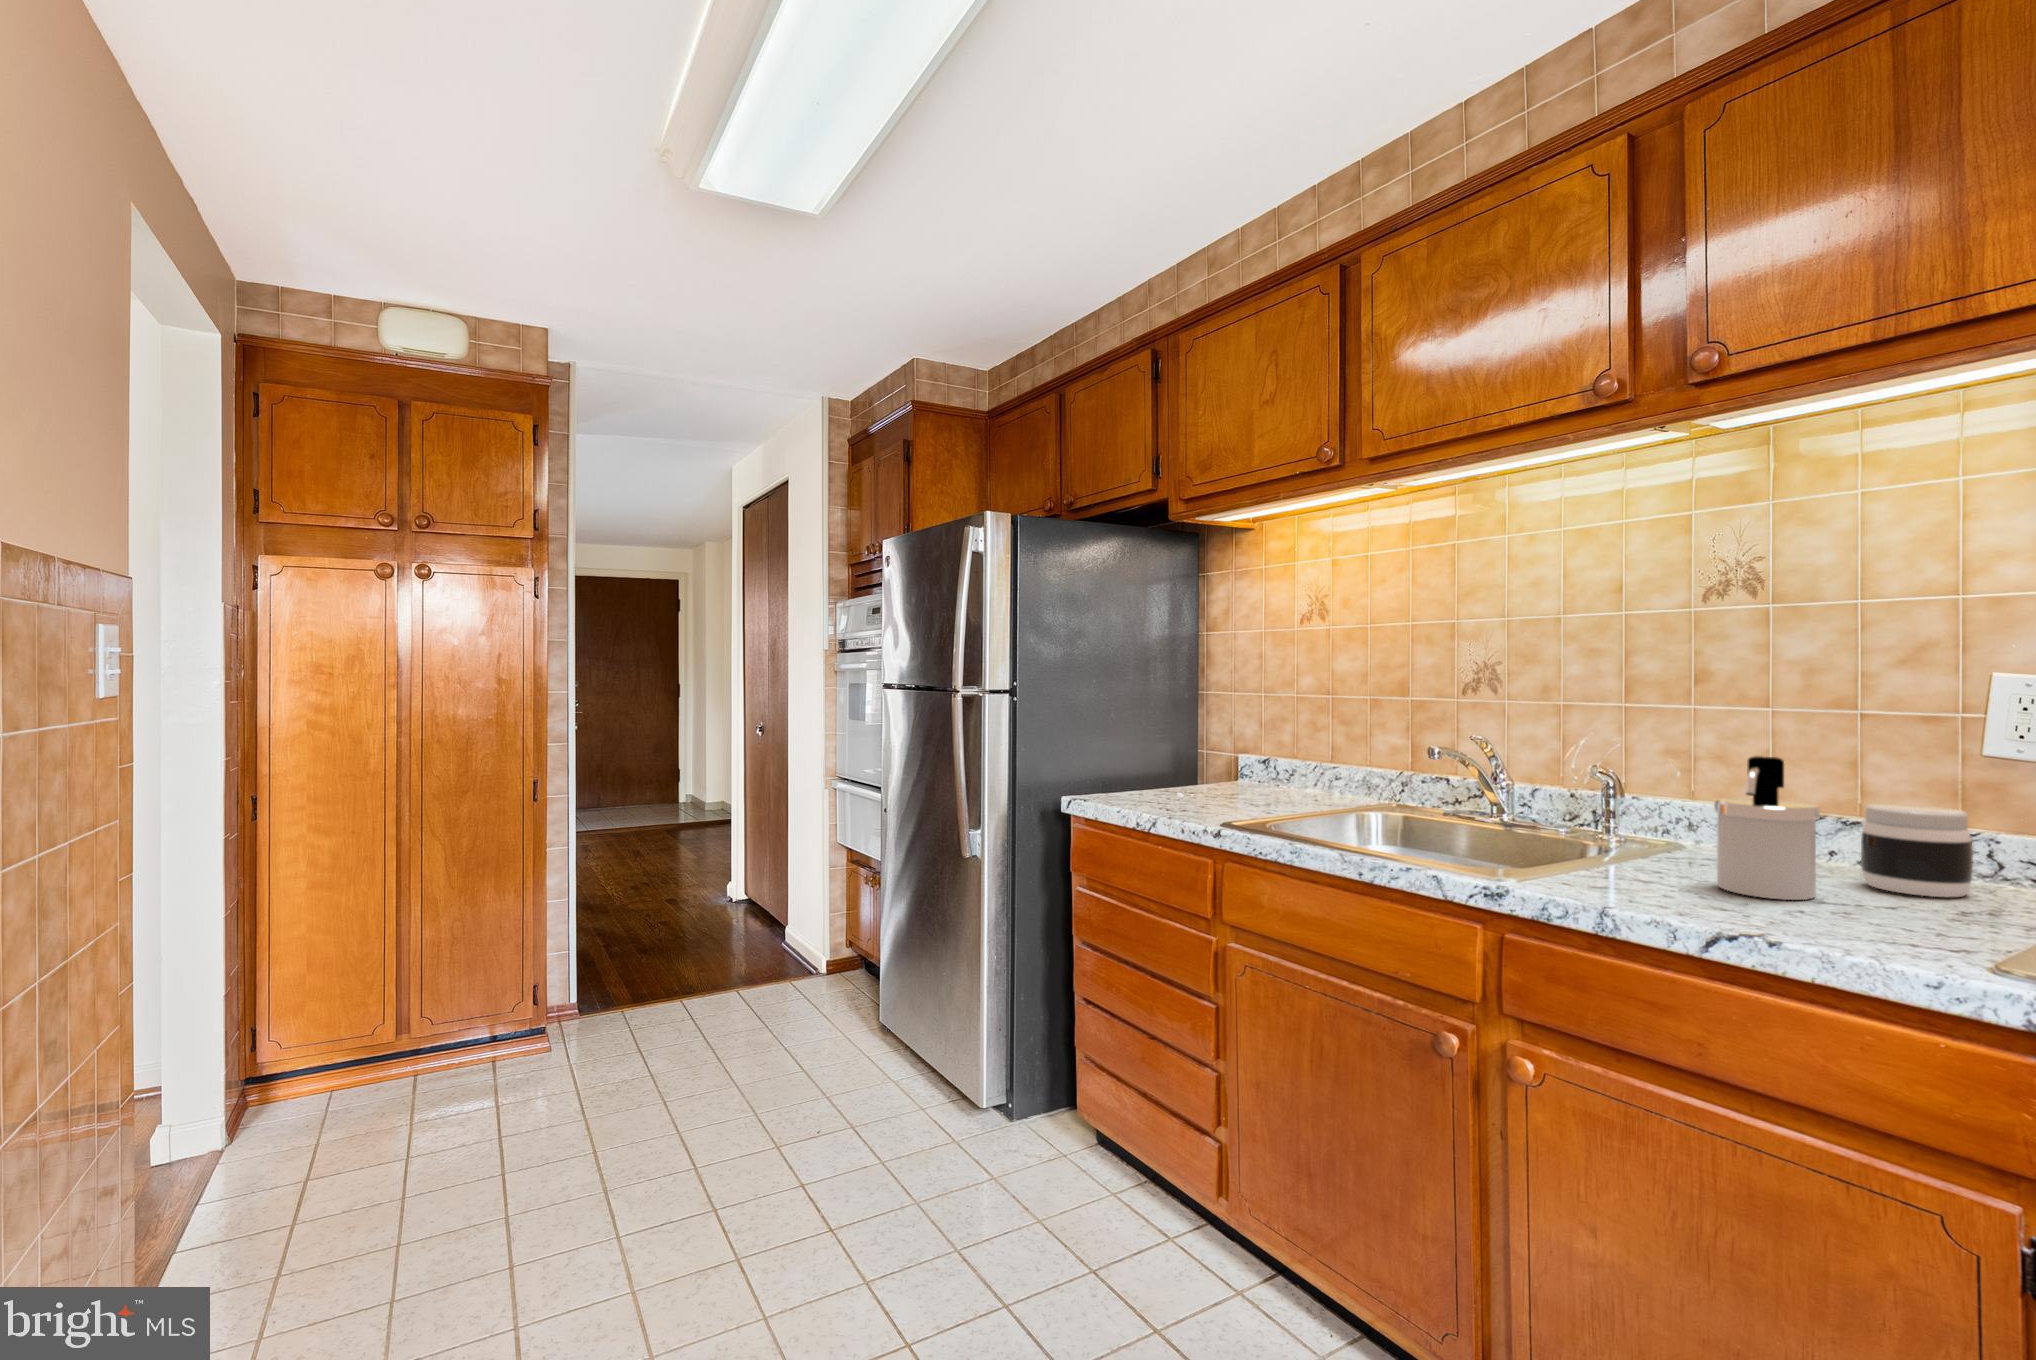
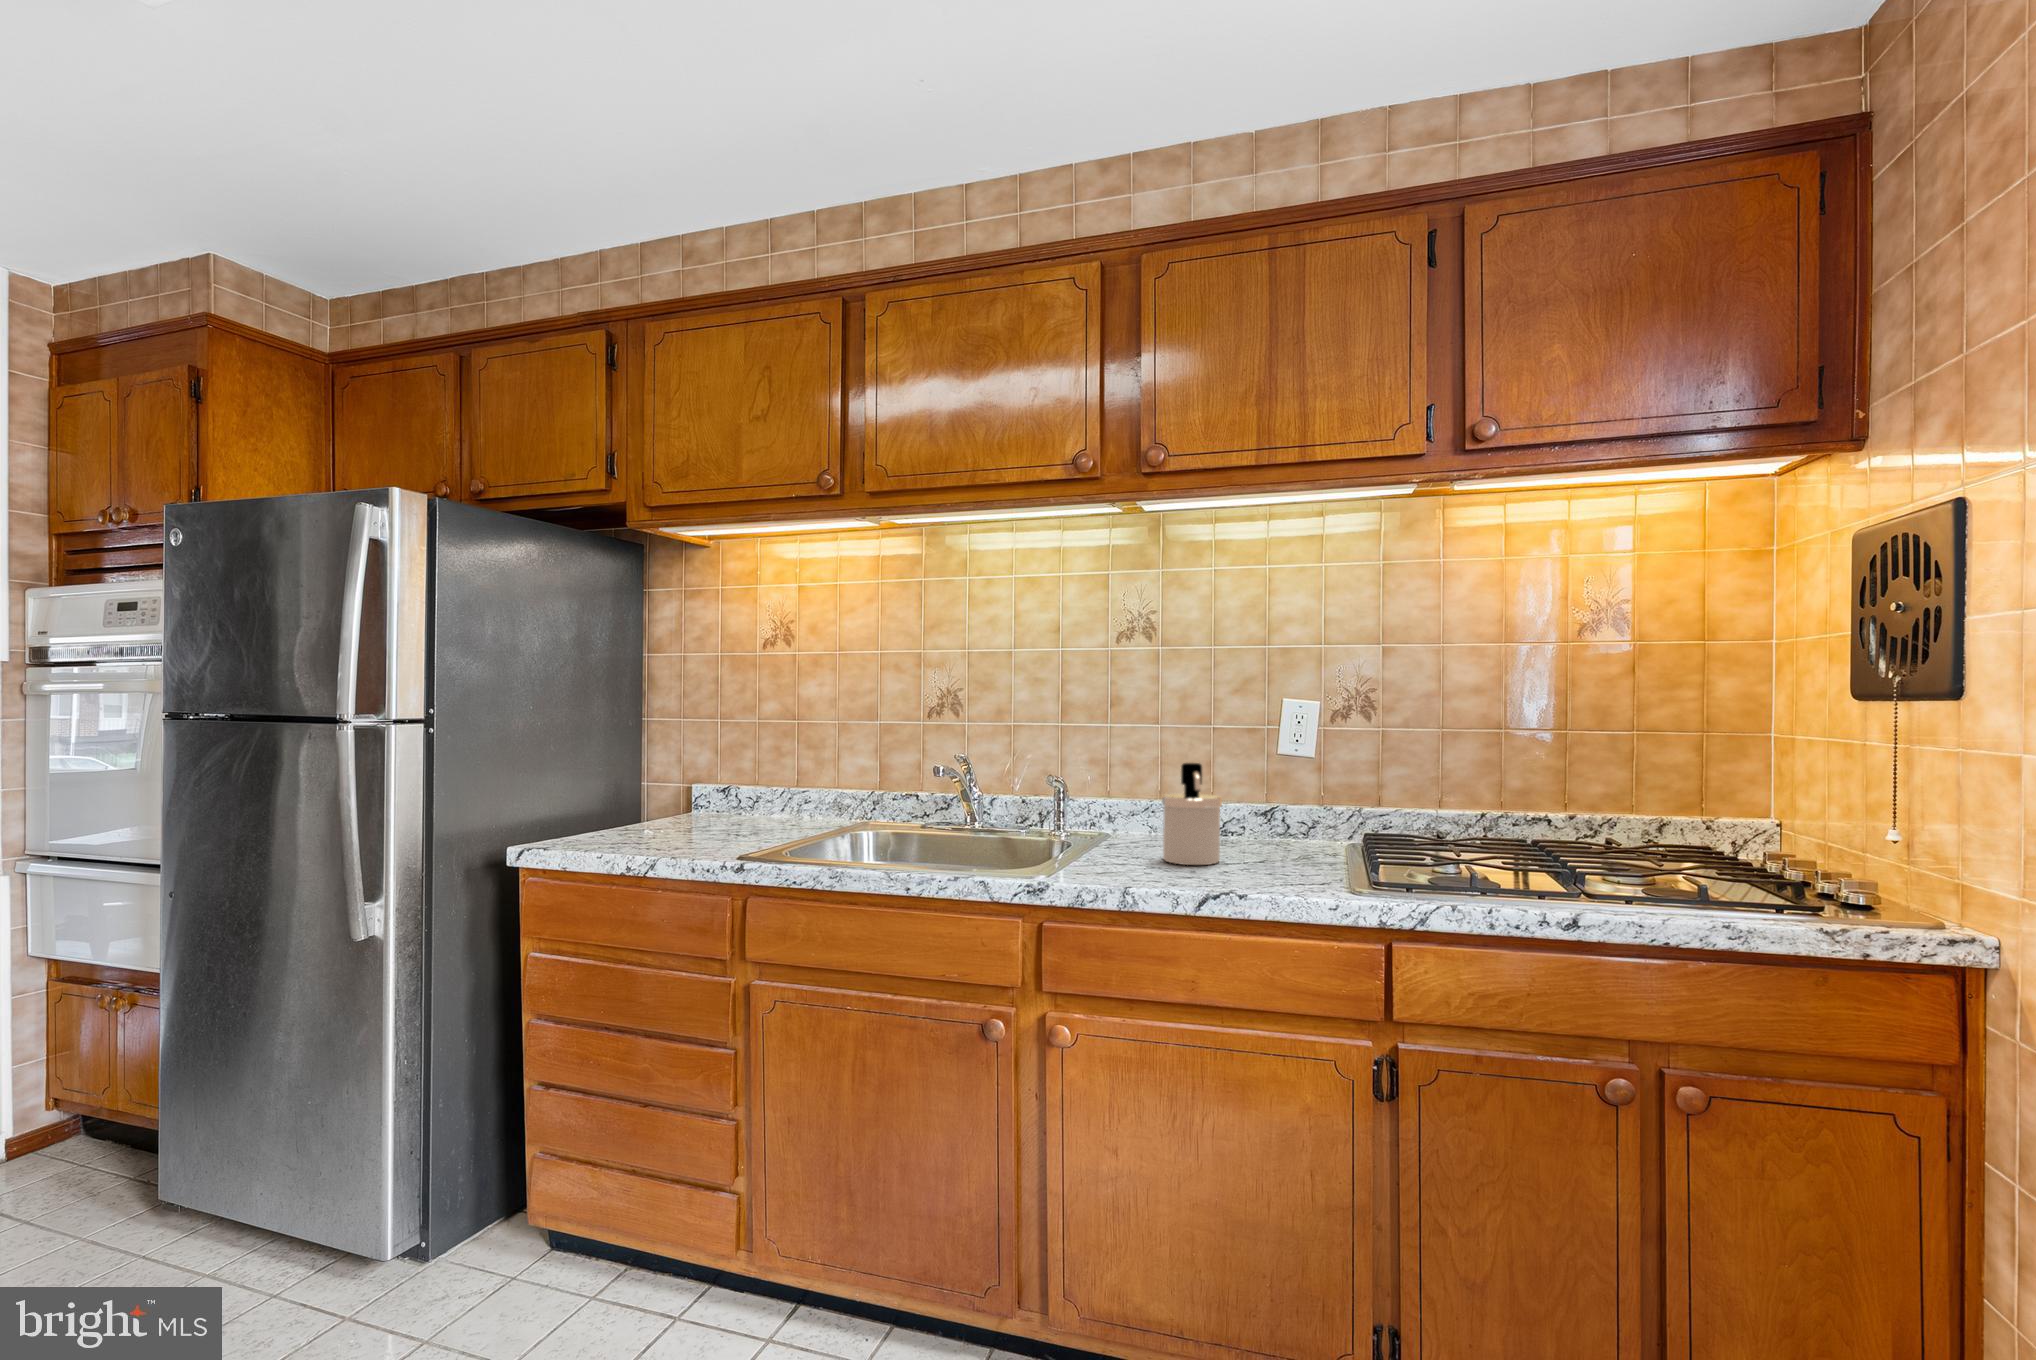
jar: present [1861,803,1973,897] -> none [1228,791,1283,851]

